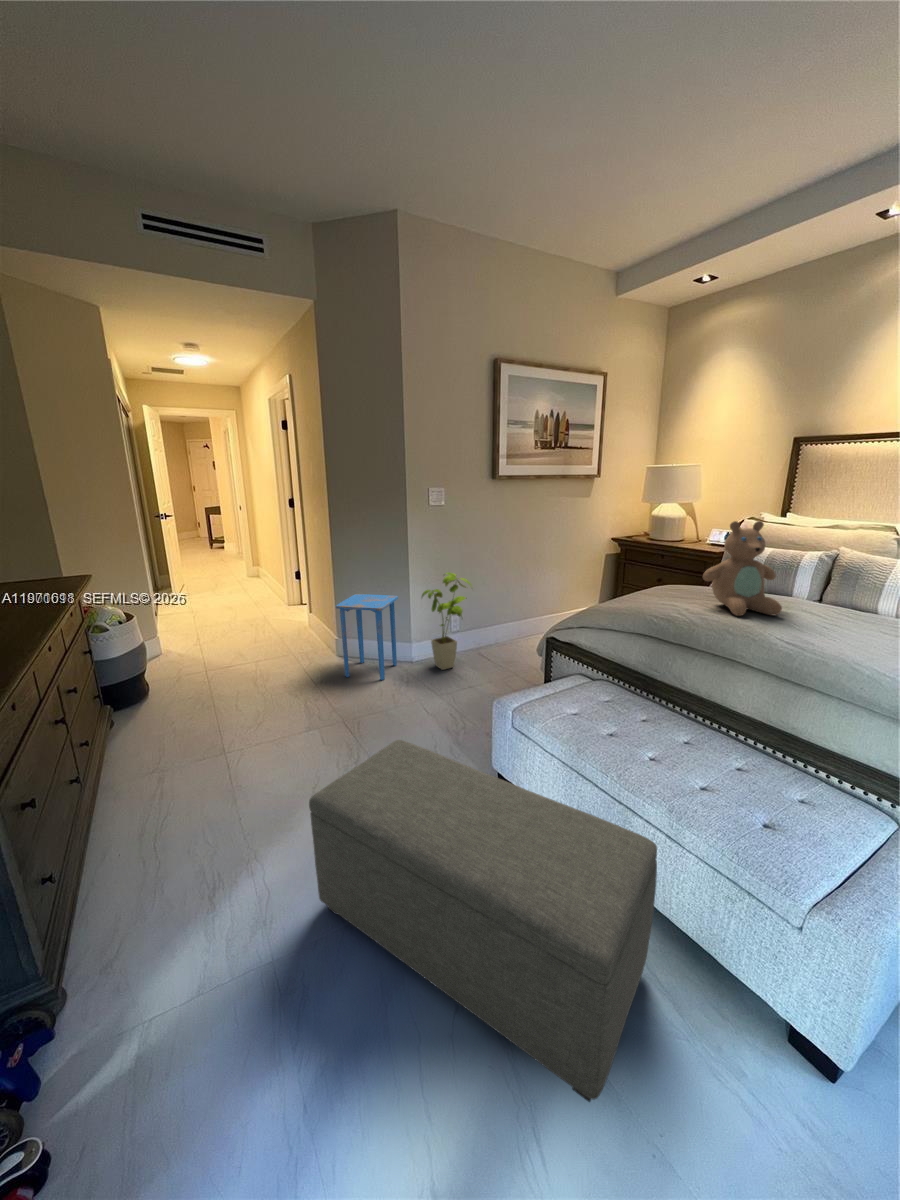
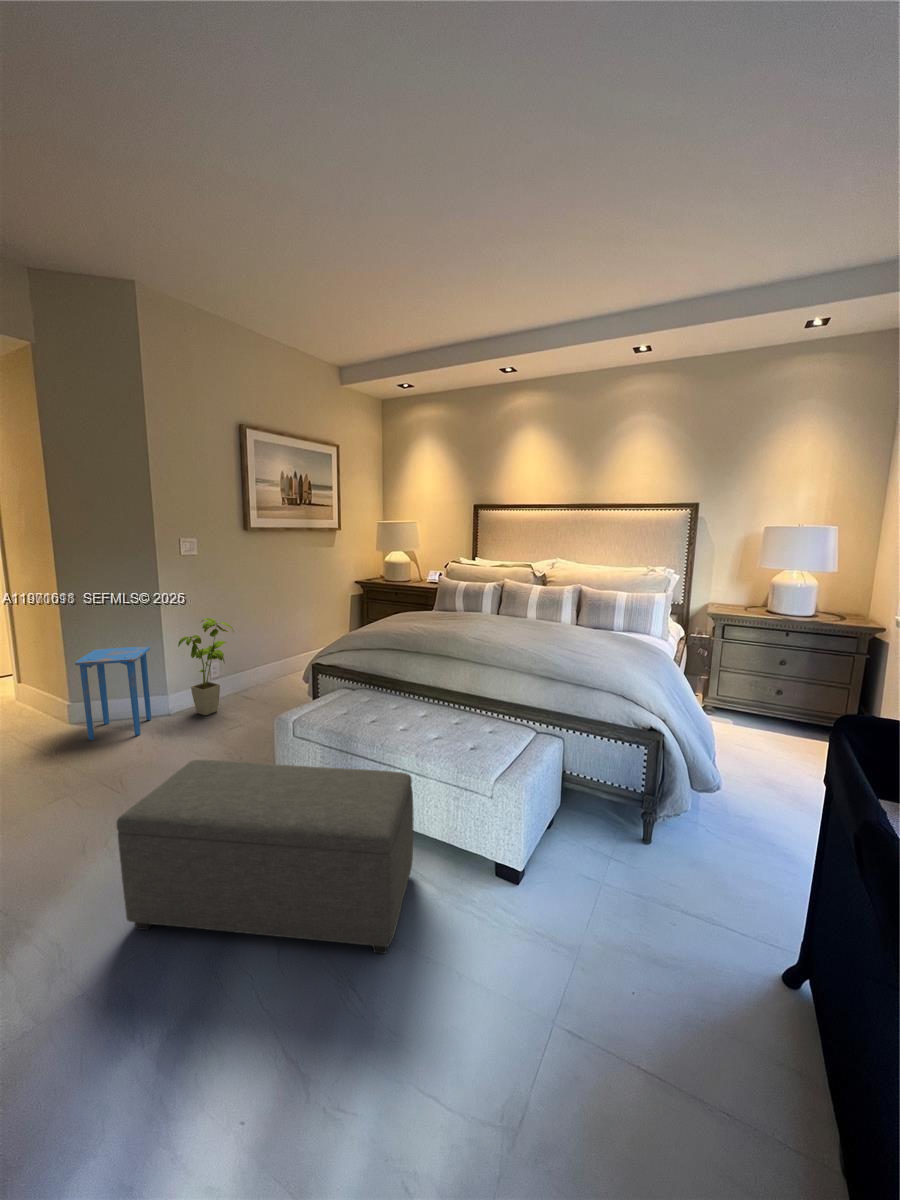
teddy bear: present [703,521,782,616] -> none [424,562,473,627]

